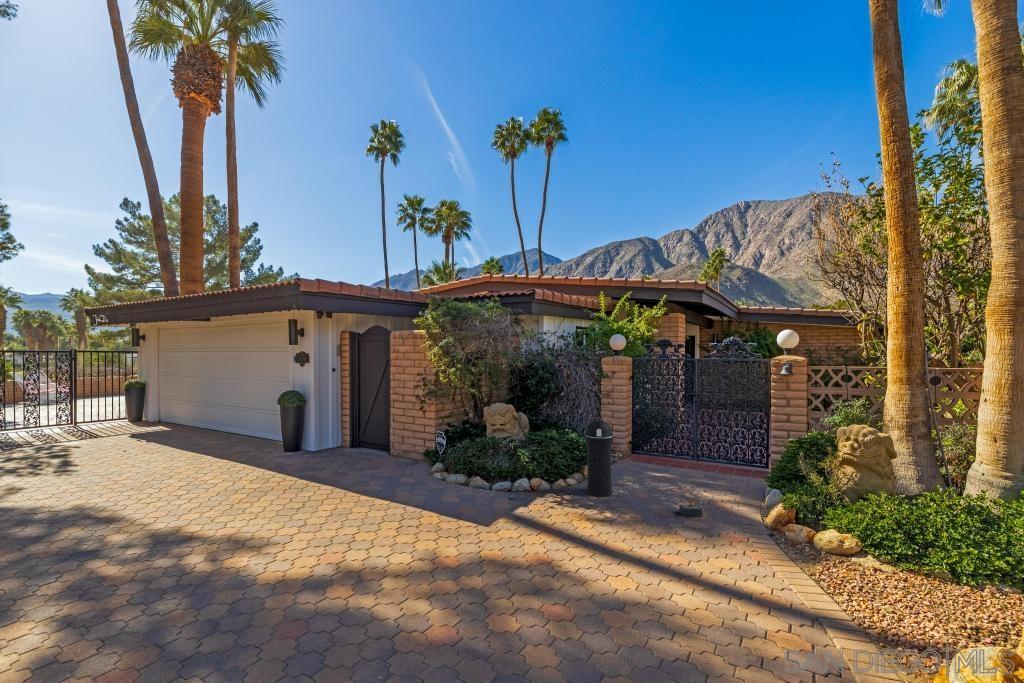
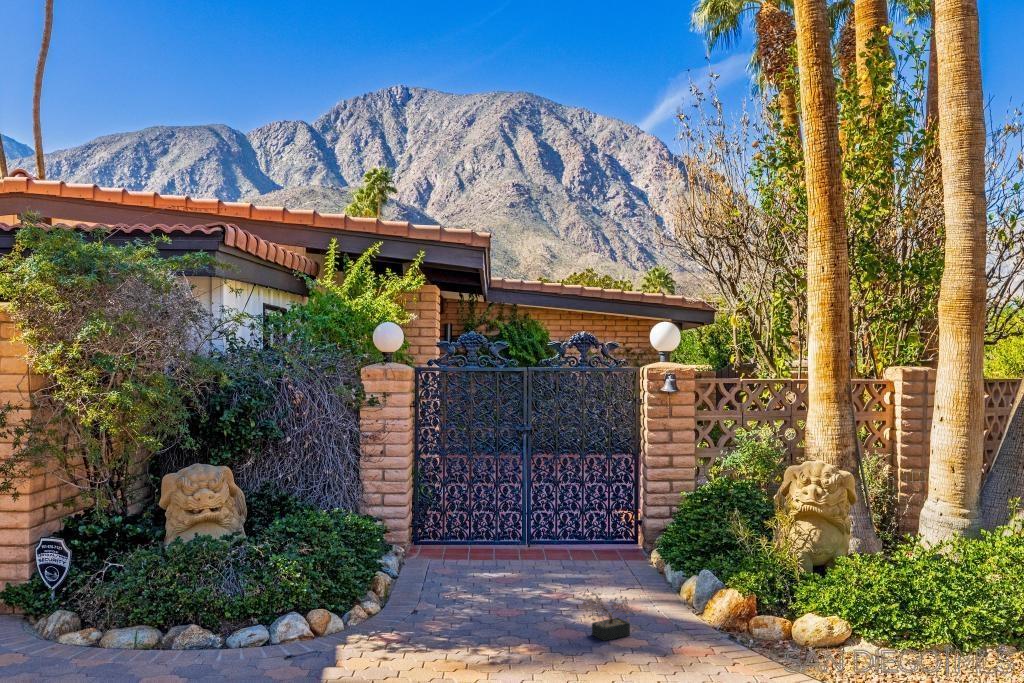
trash can: present [585,420,613,497] -> none [413,494,465,639]

